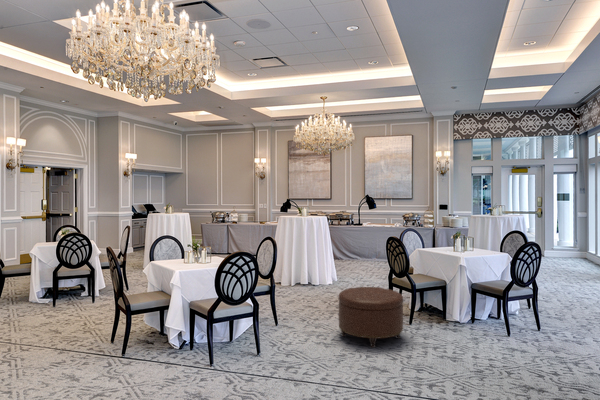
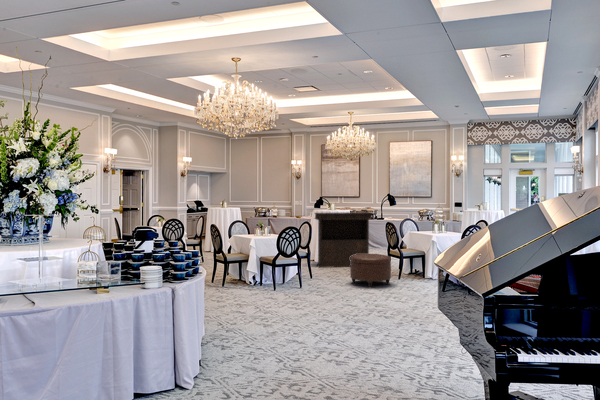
console table: none [282,220,360,297] -> present [315,212,372,268]

